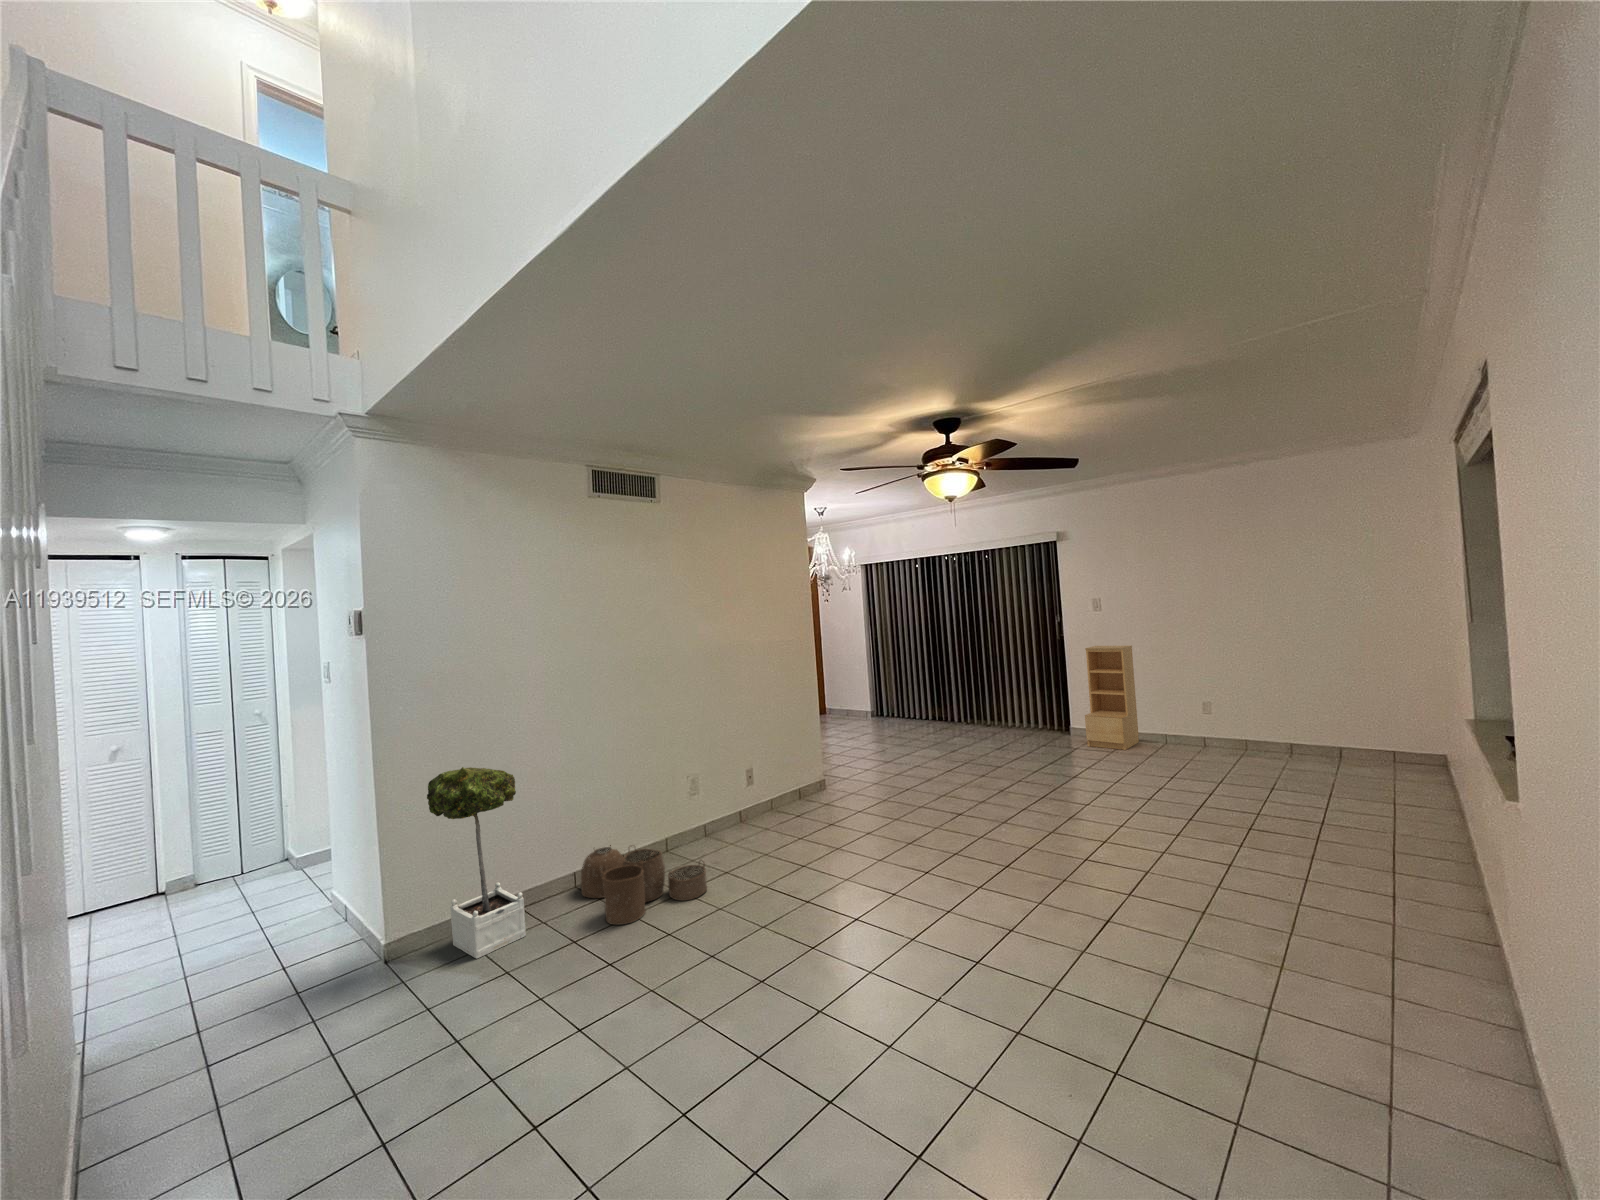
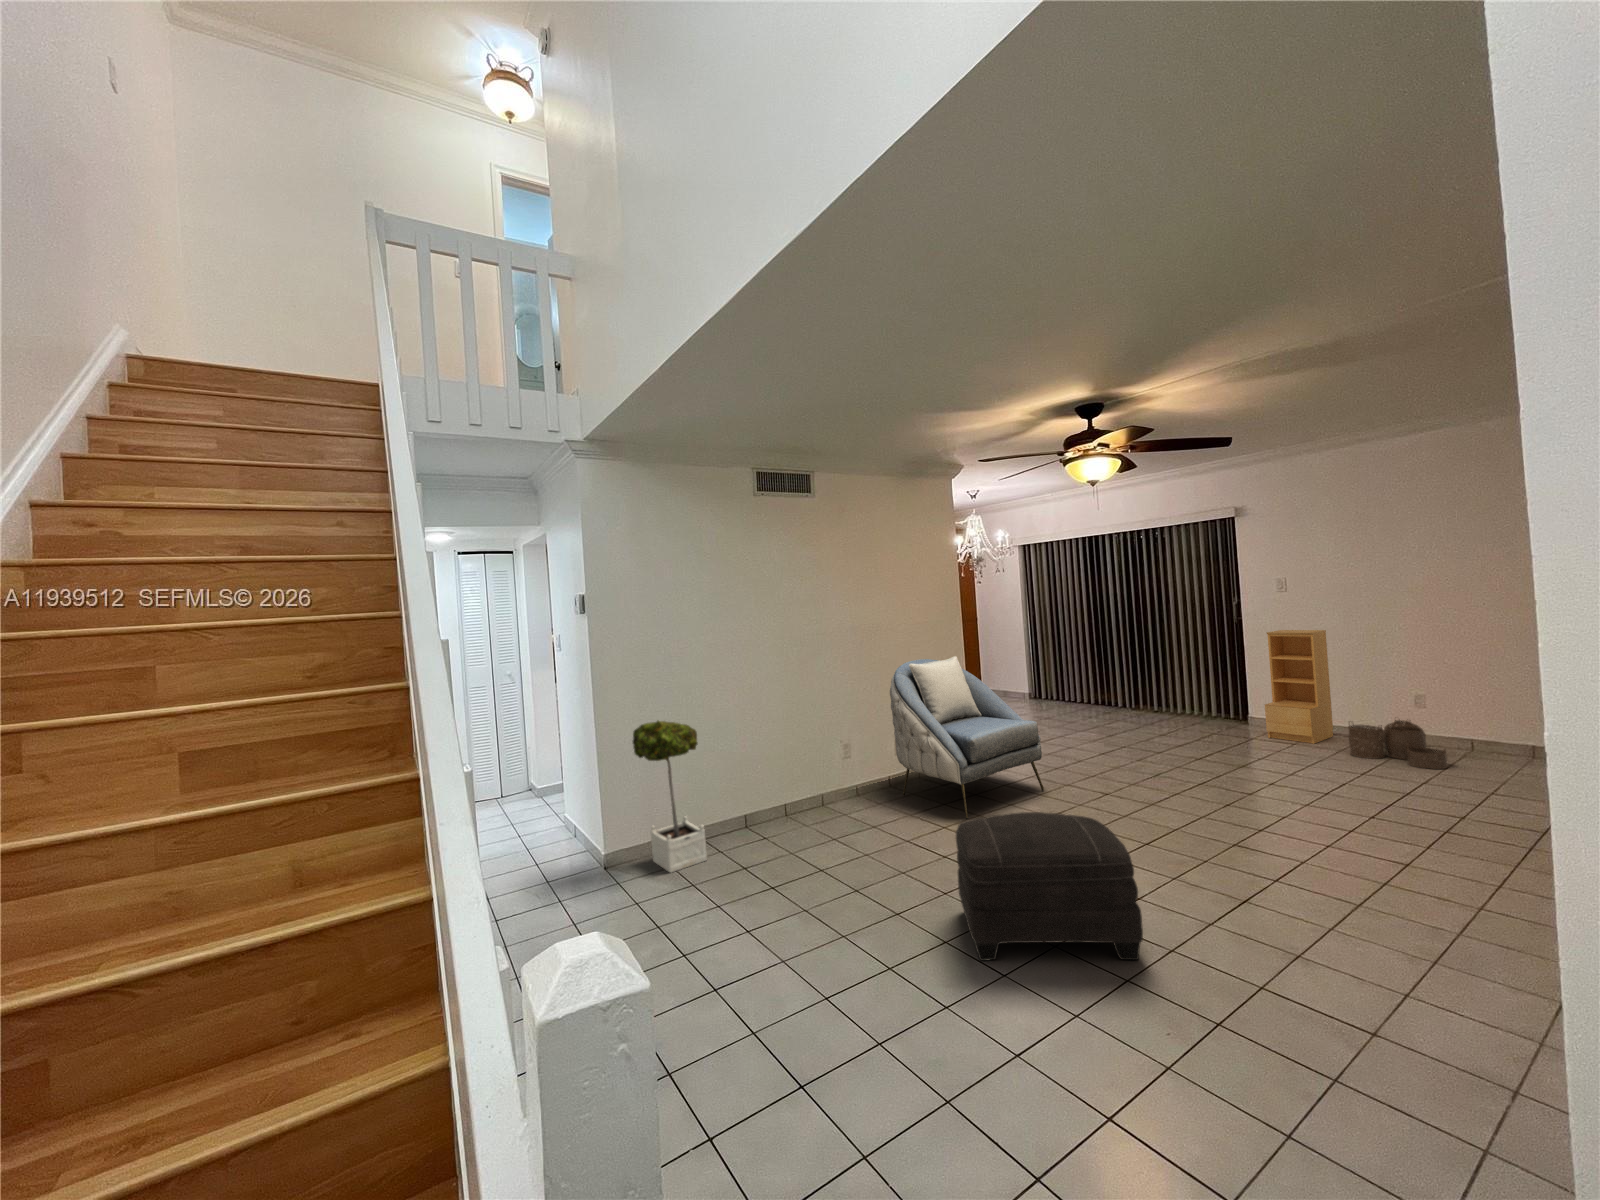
armchair: none [742,677,900,853] -> present [890,656,1044,819]
woven basket: present [581,845,707,925] -> present [1348,720,1447,769]
ottoman: none [827,847,1024,1027] -> present [956,812,1143,961]

